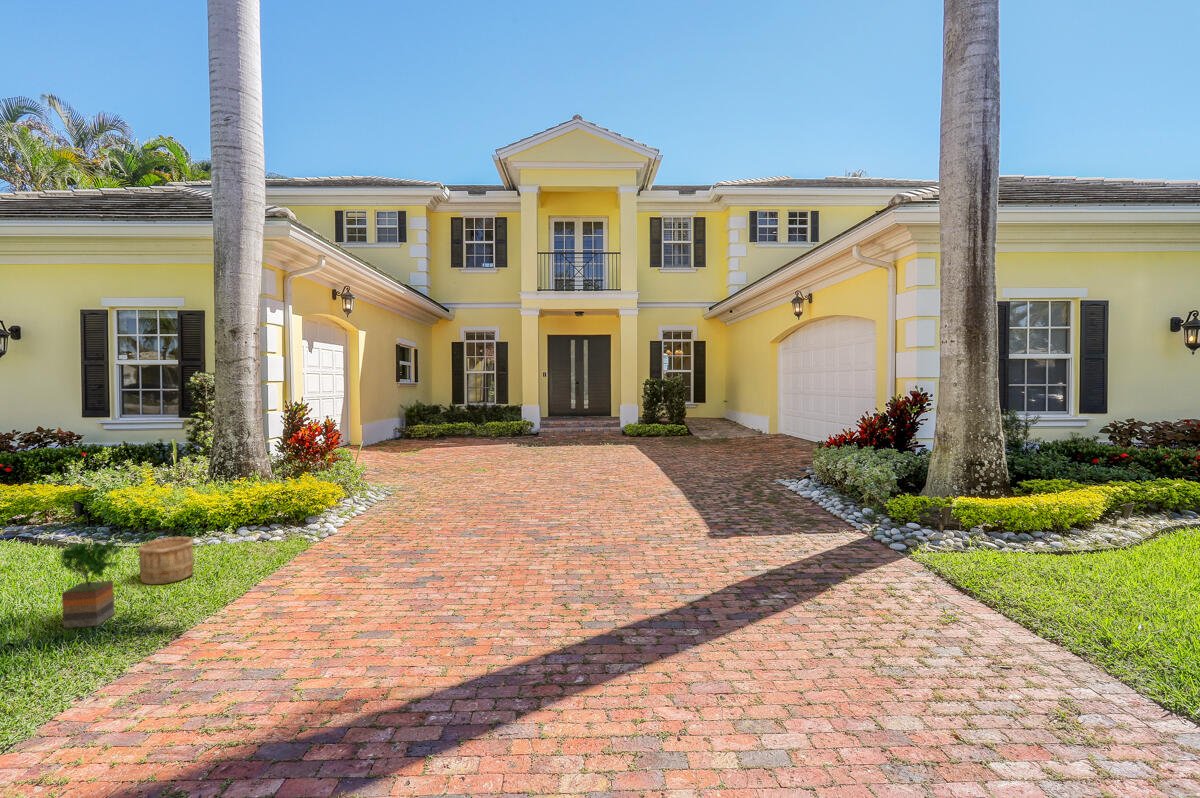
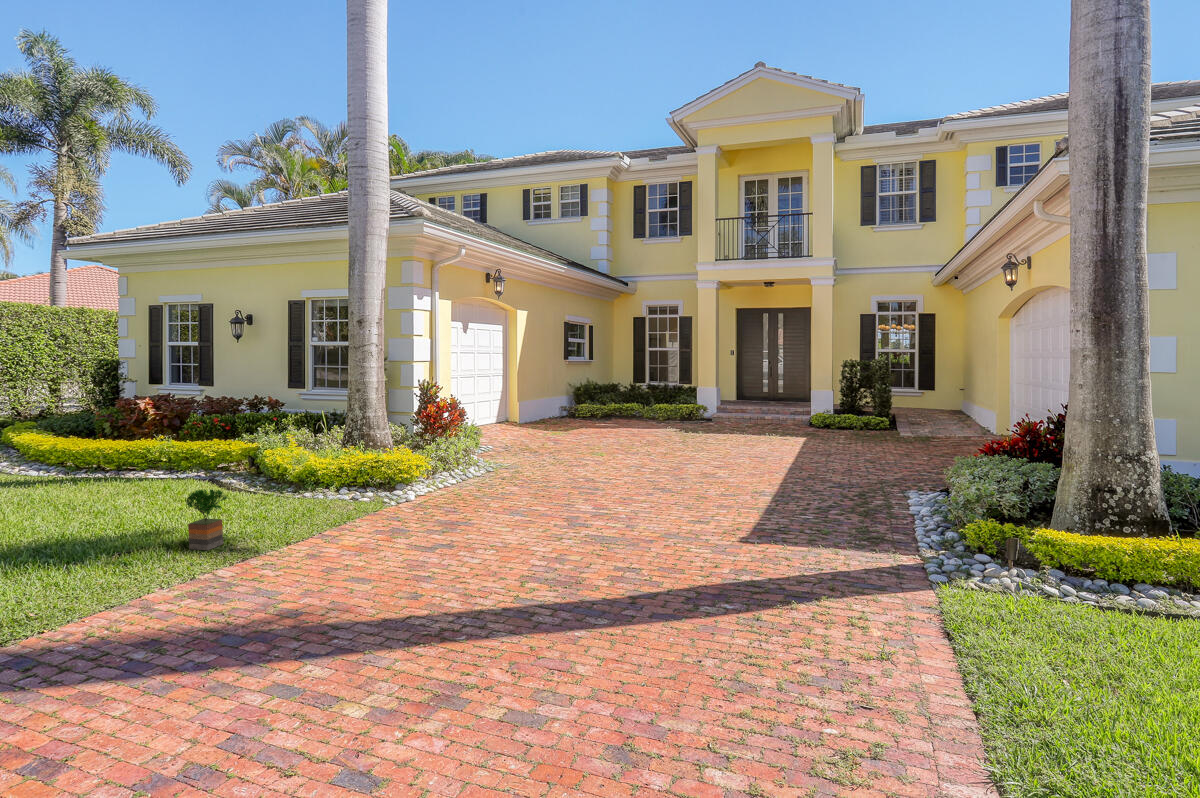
wooden bucket: present [138,537,194,584] -> none [252,492,293,528]

